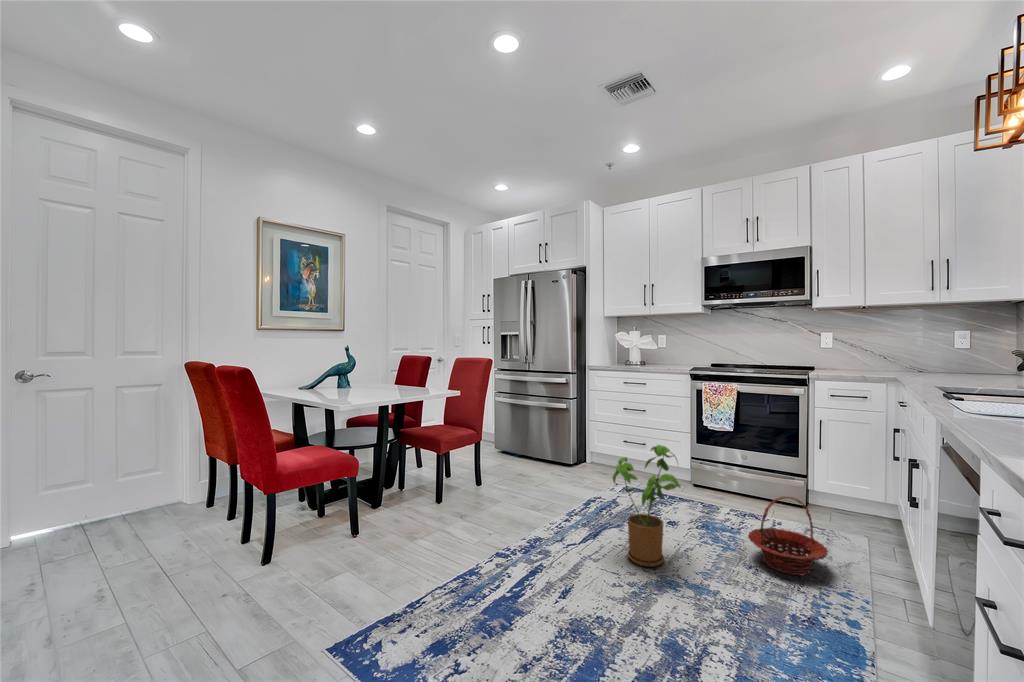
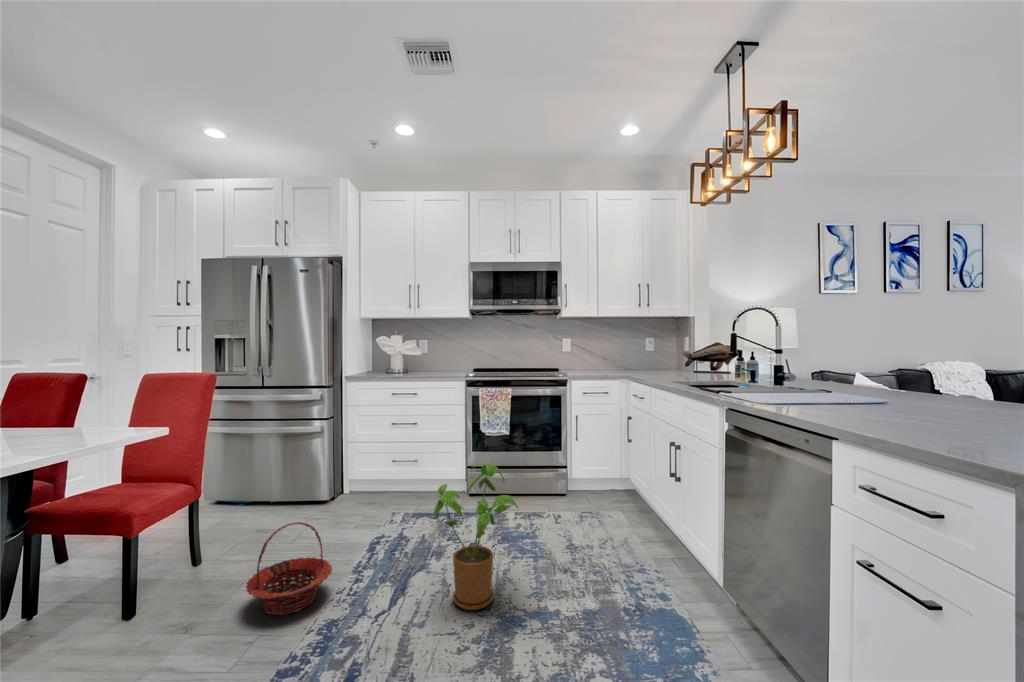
basket: present [748,496,828,575] -> present [245,522,332,615]

